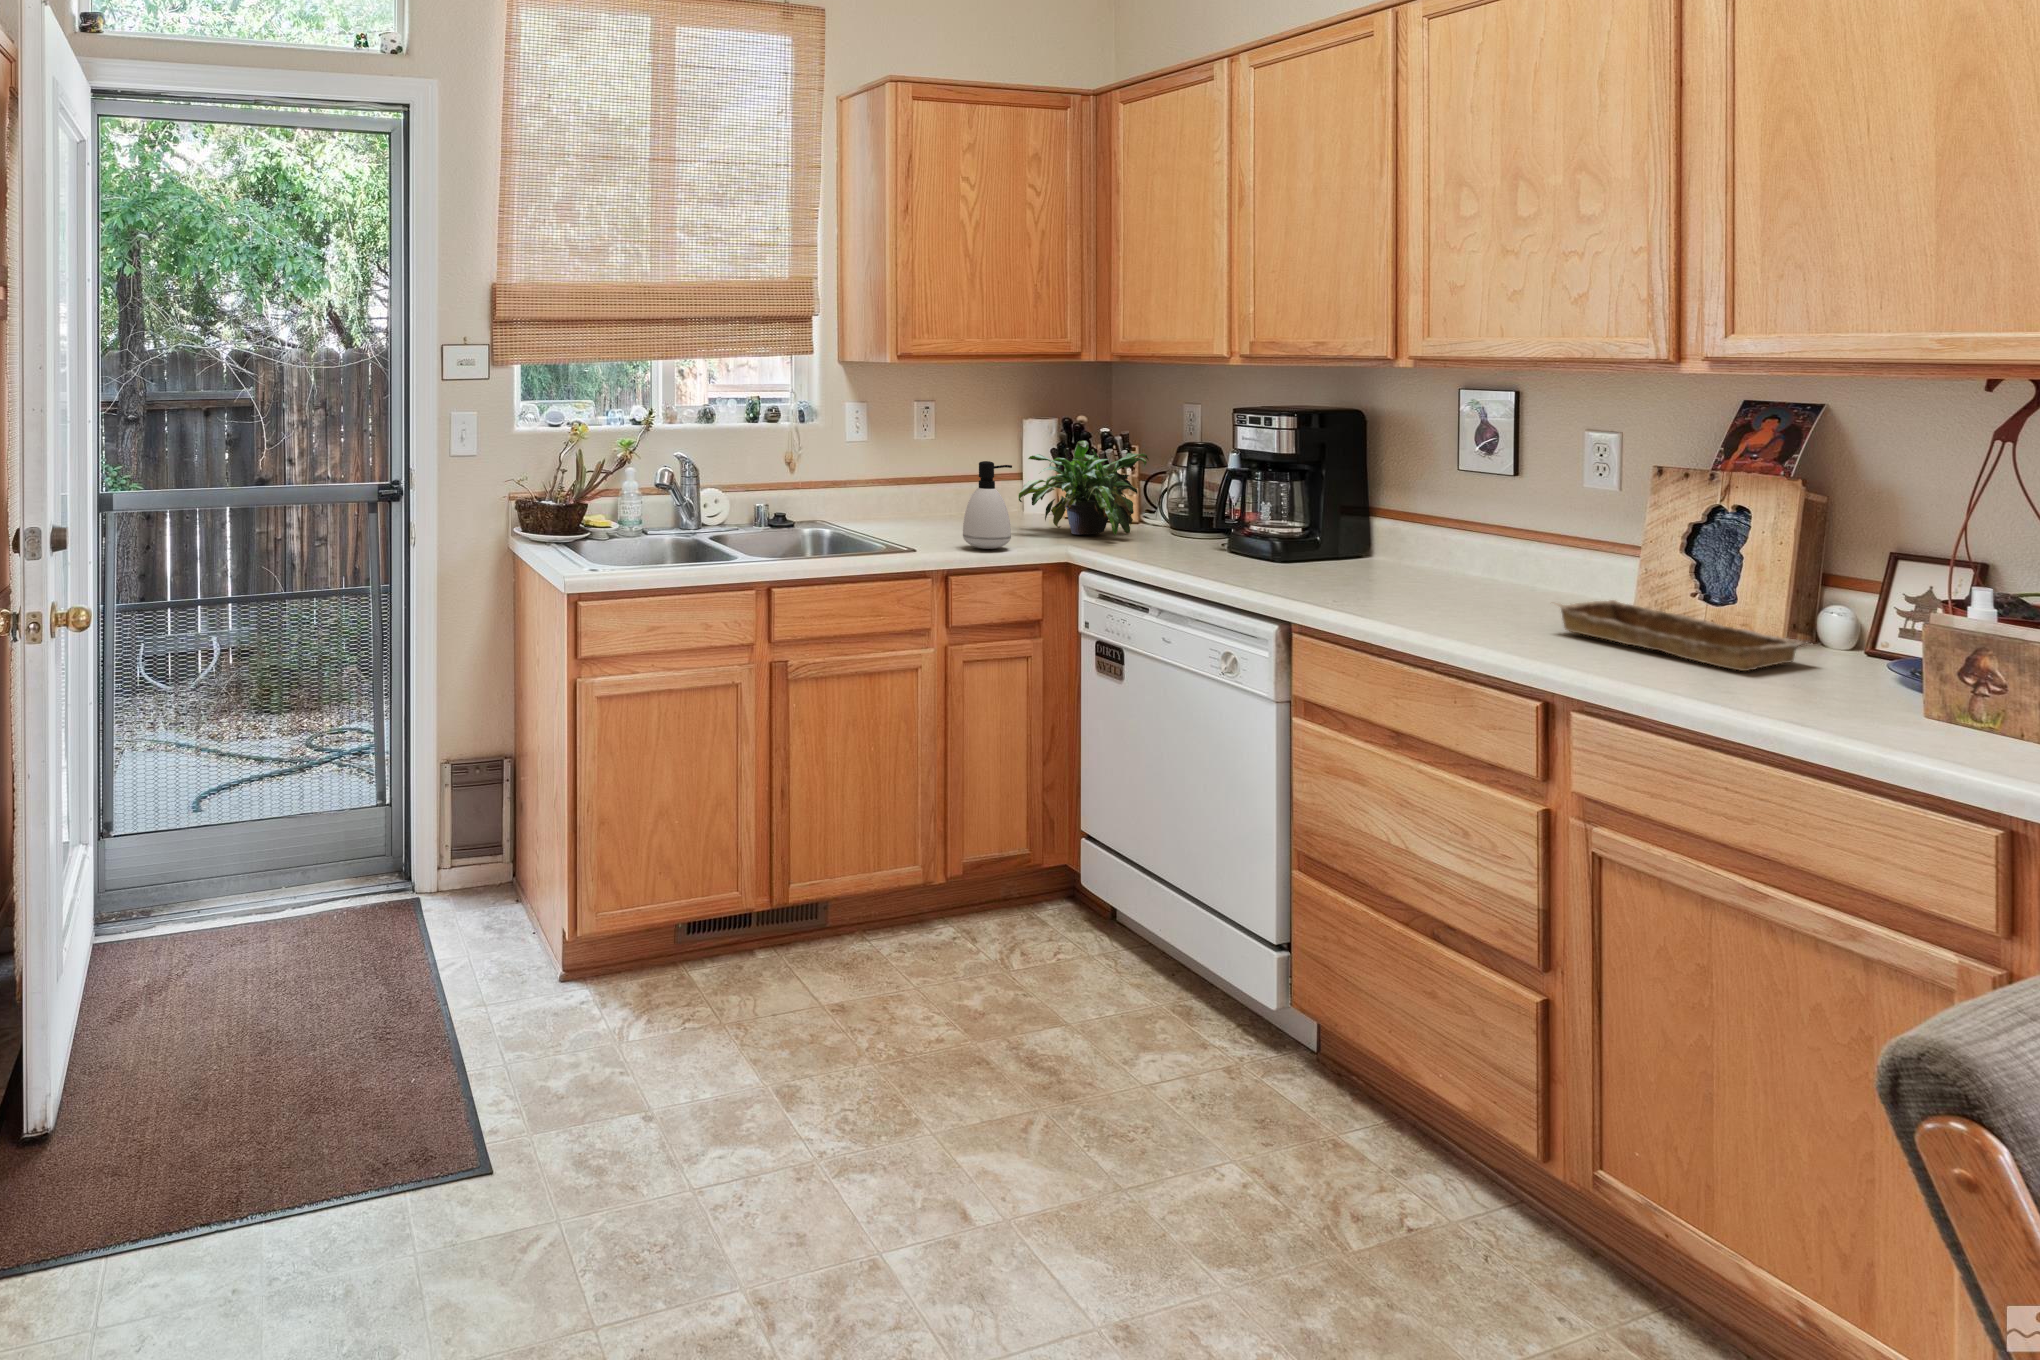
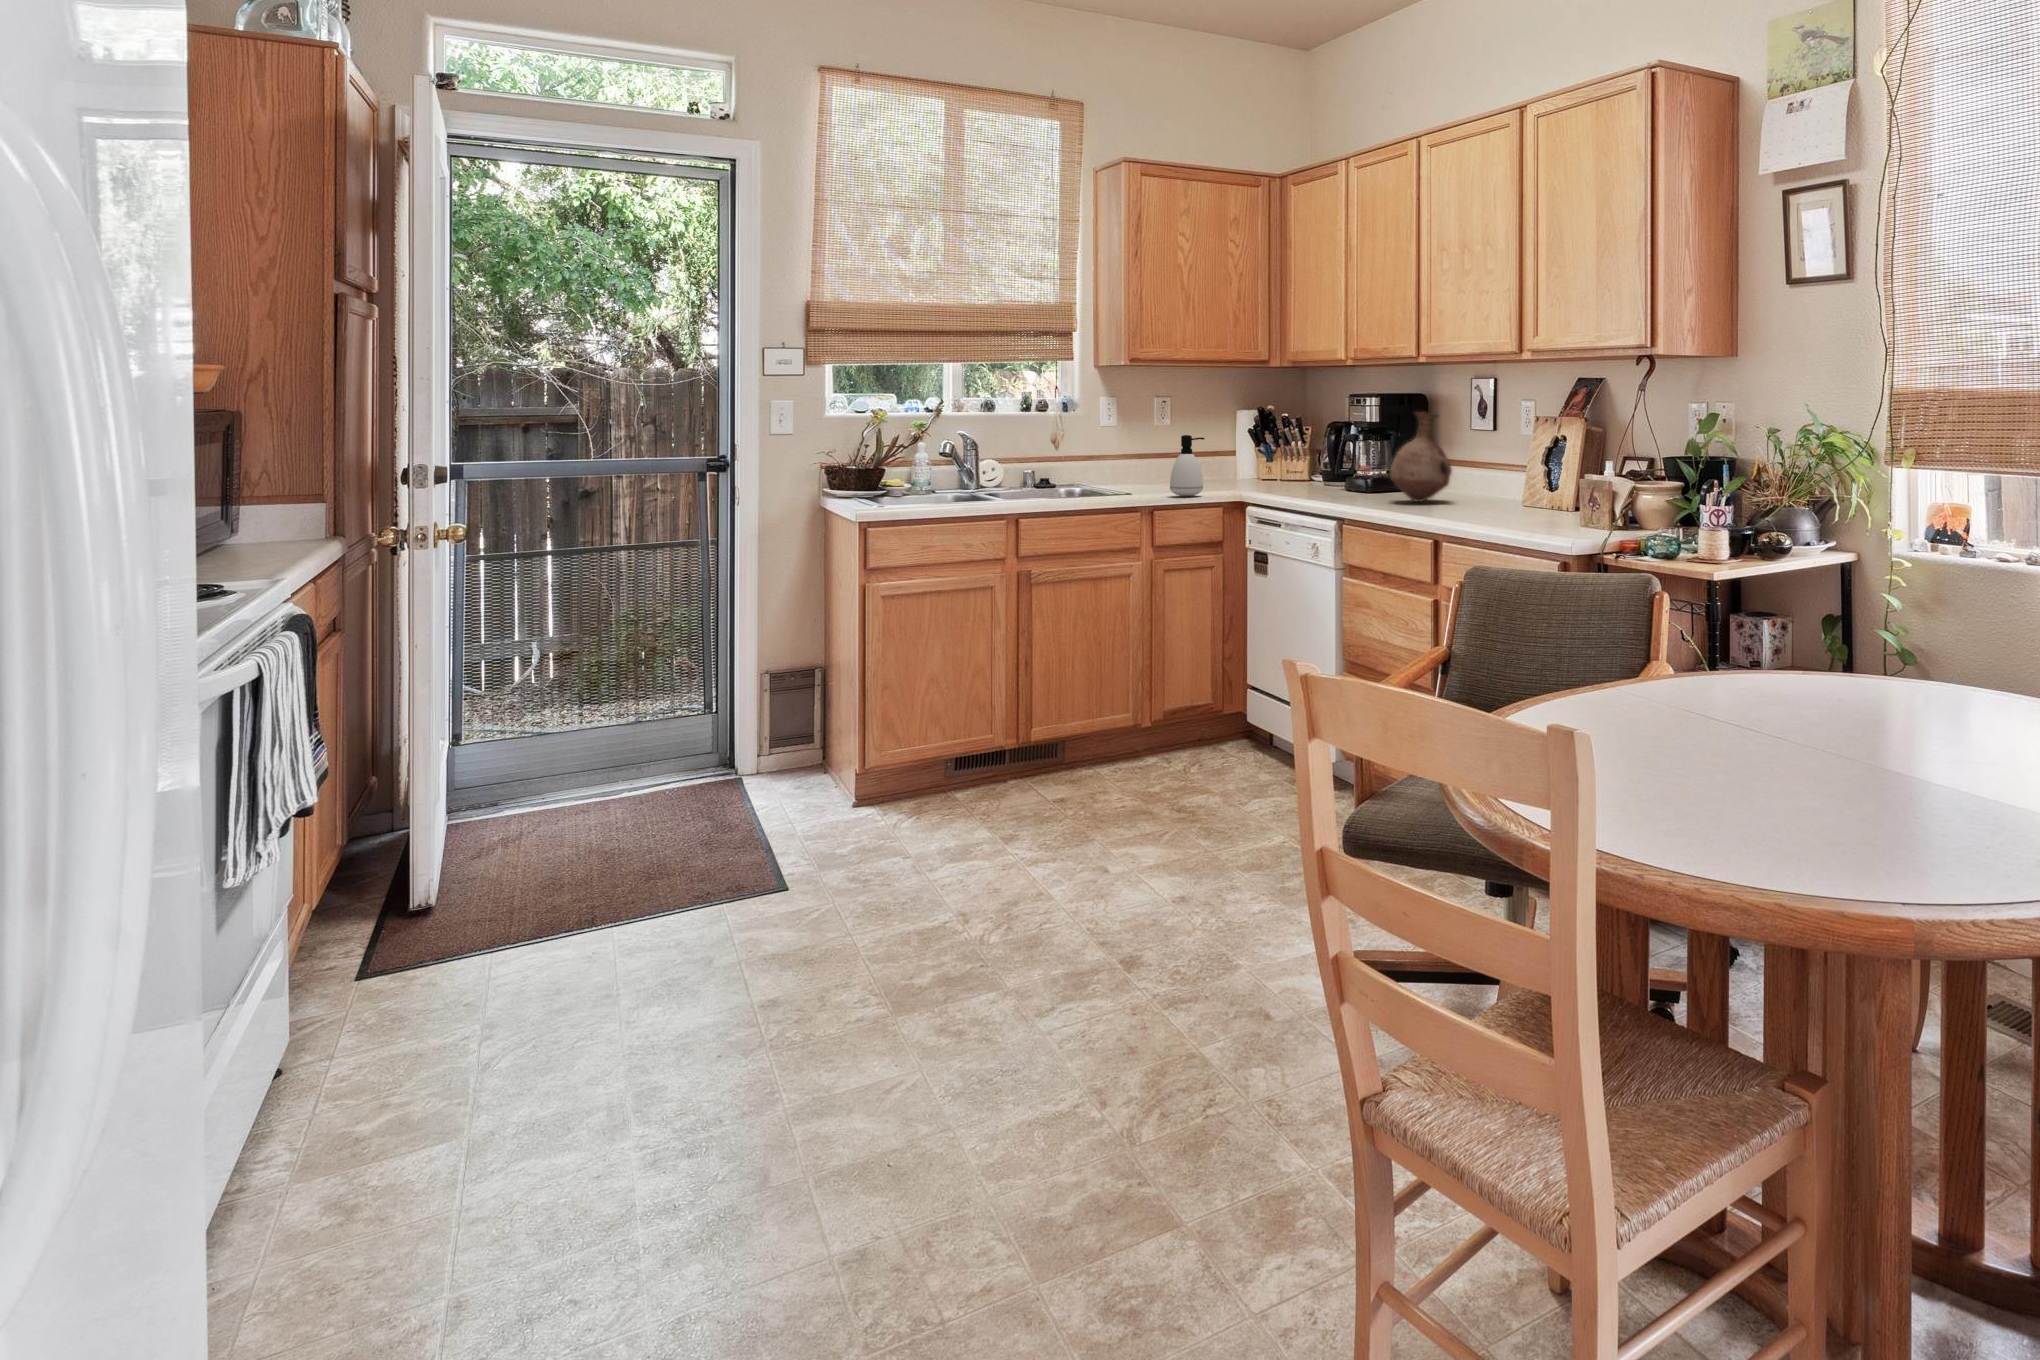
potted plant: present [1018,441,1149,535] -> none [1218,422,1309,489]
vase: none [1337,442,1465,588] -> present [1390,412,1452,502]
tray: present [1557,600,1811,671] -> none [1465,496,1572,520]

